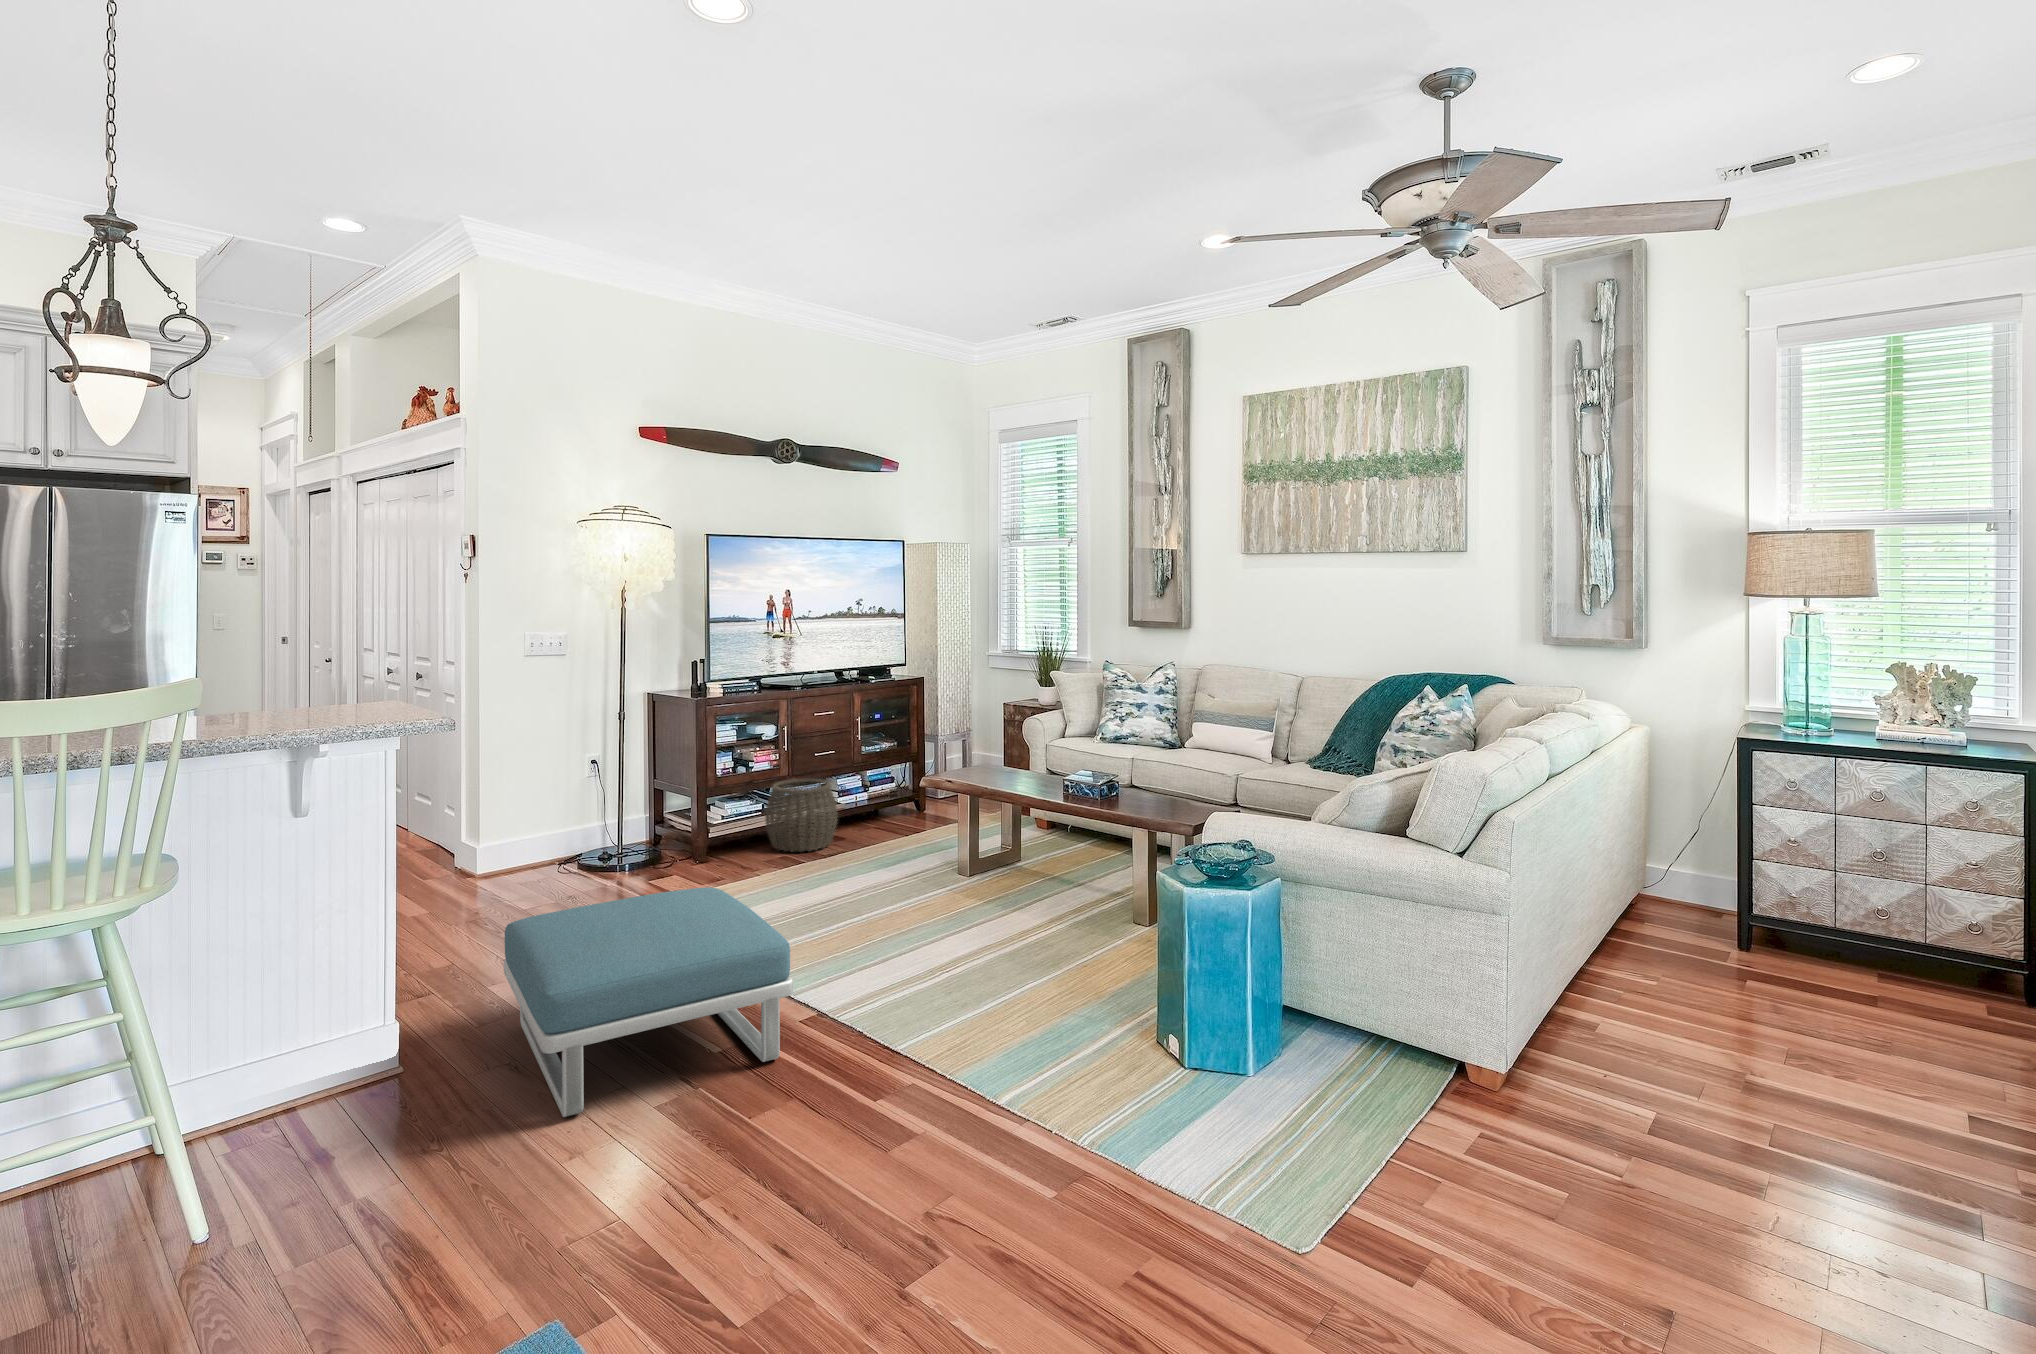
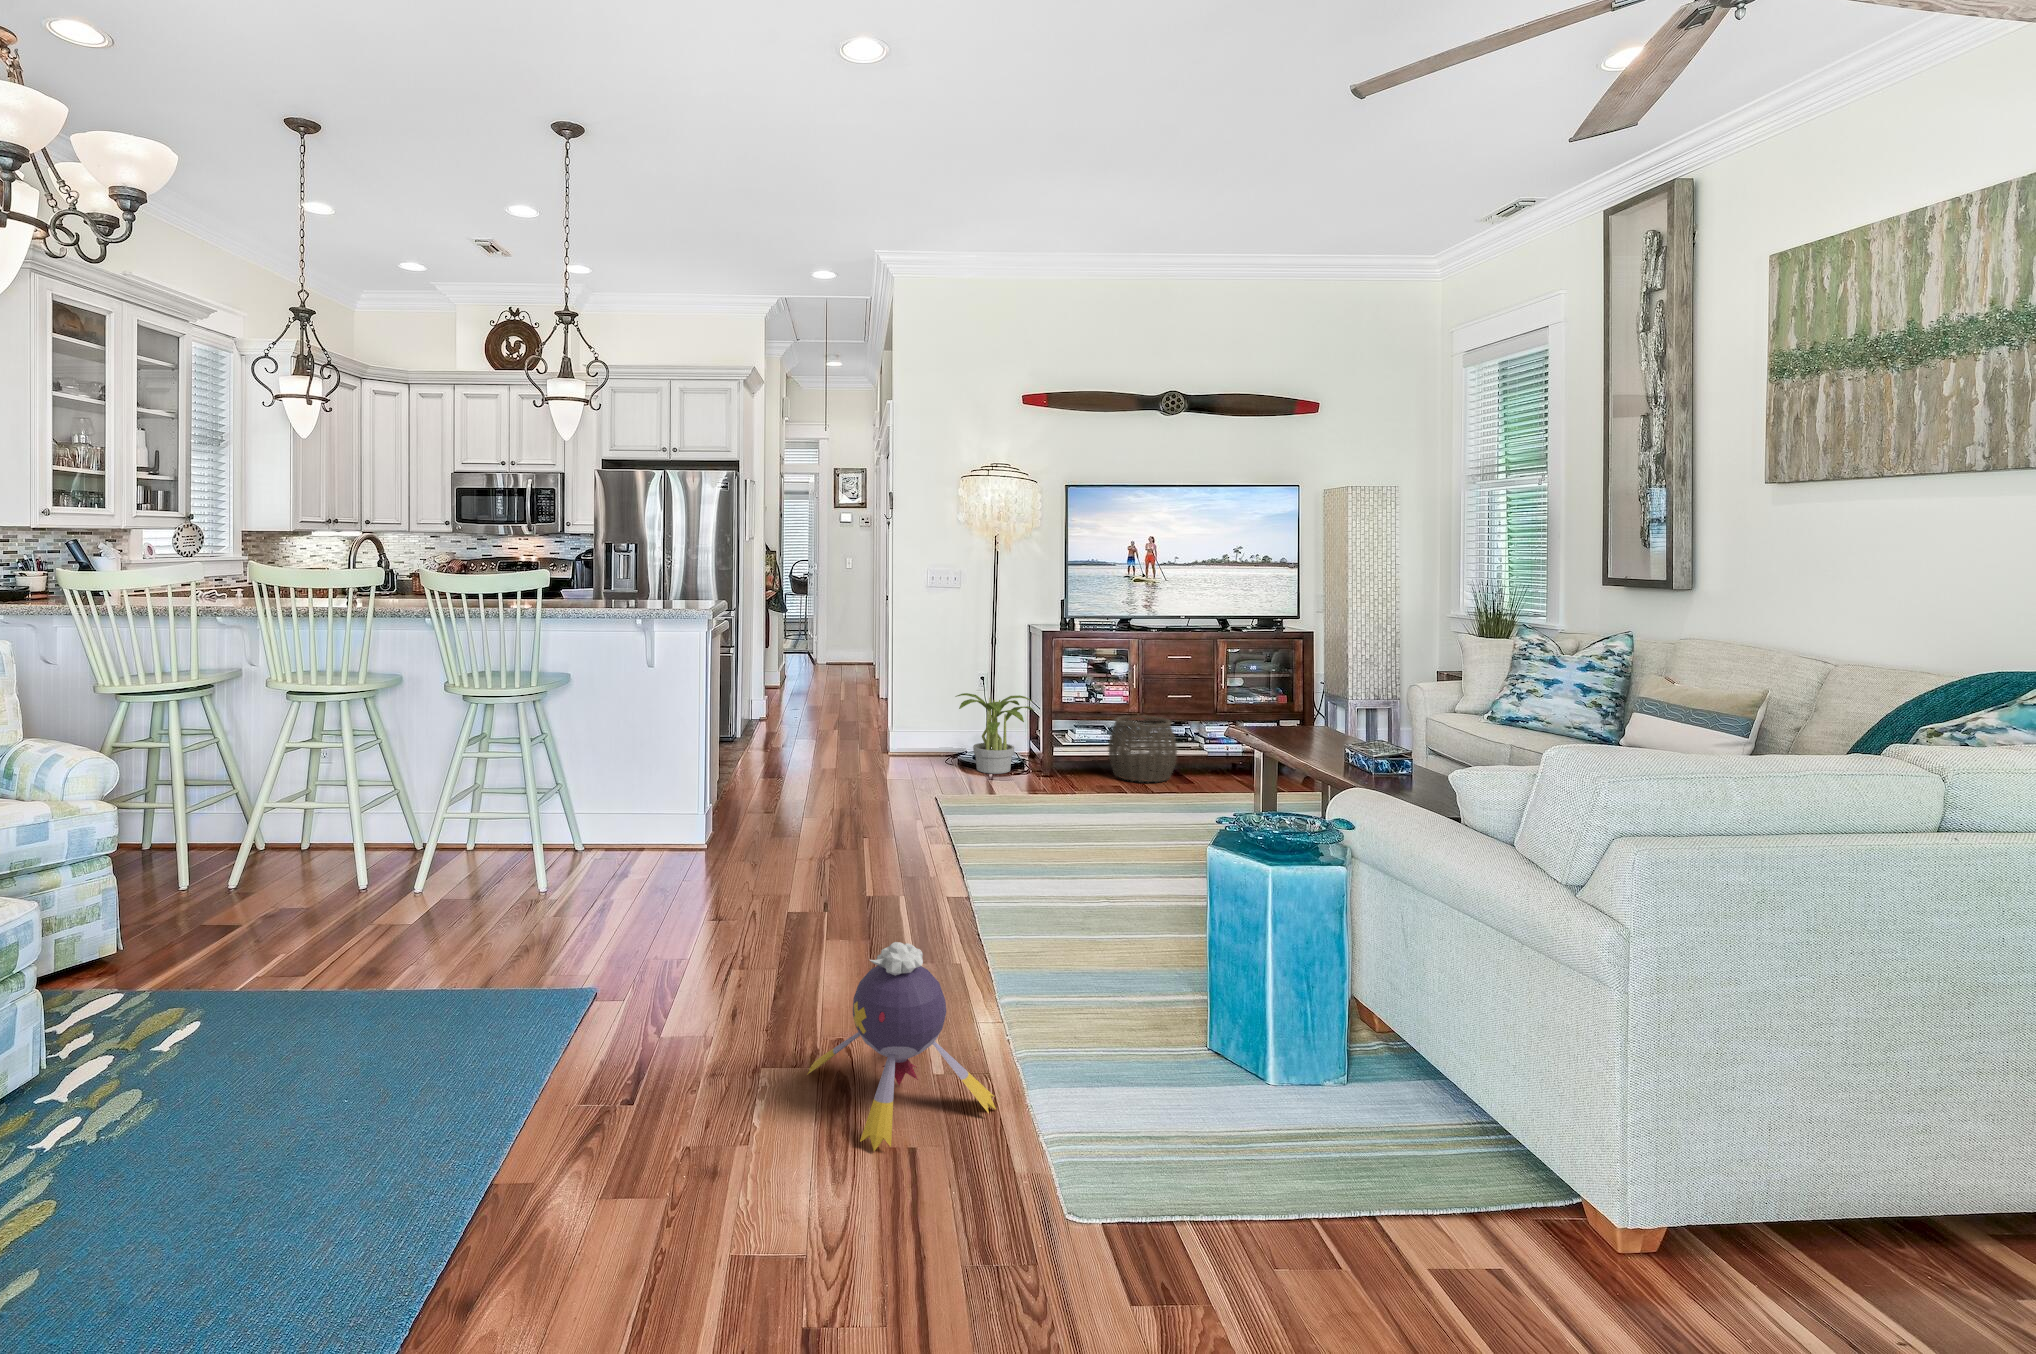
potted plant: none [588,777,687,877] -> present [955,693,1034,774]
footstool: present [503,887,793,1117] -> none [724,763,938,908]
plush toy: none [953,1069,1147,1293] -> present [808,942,996,1151]

